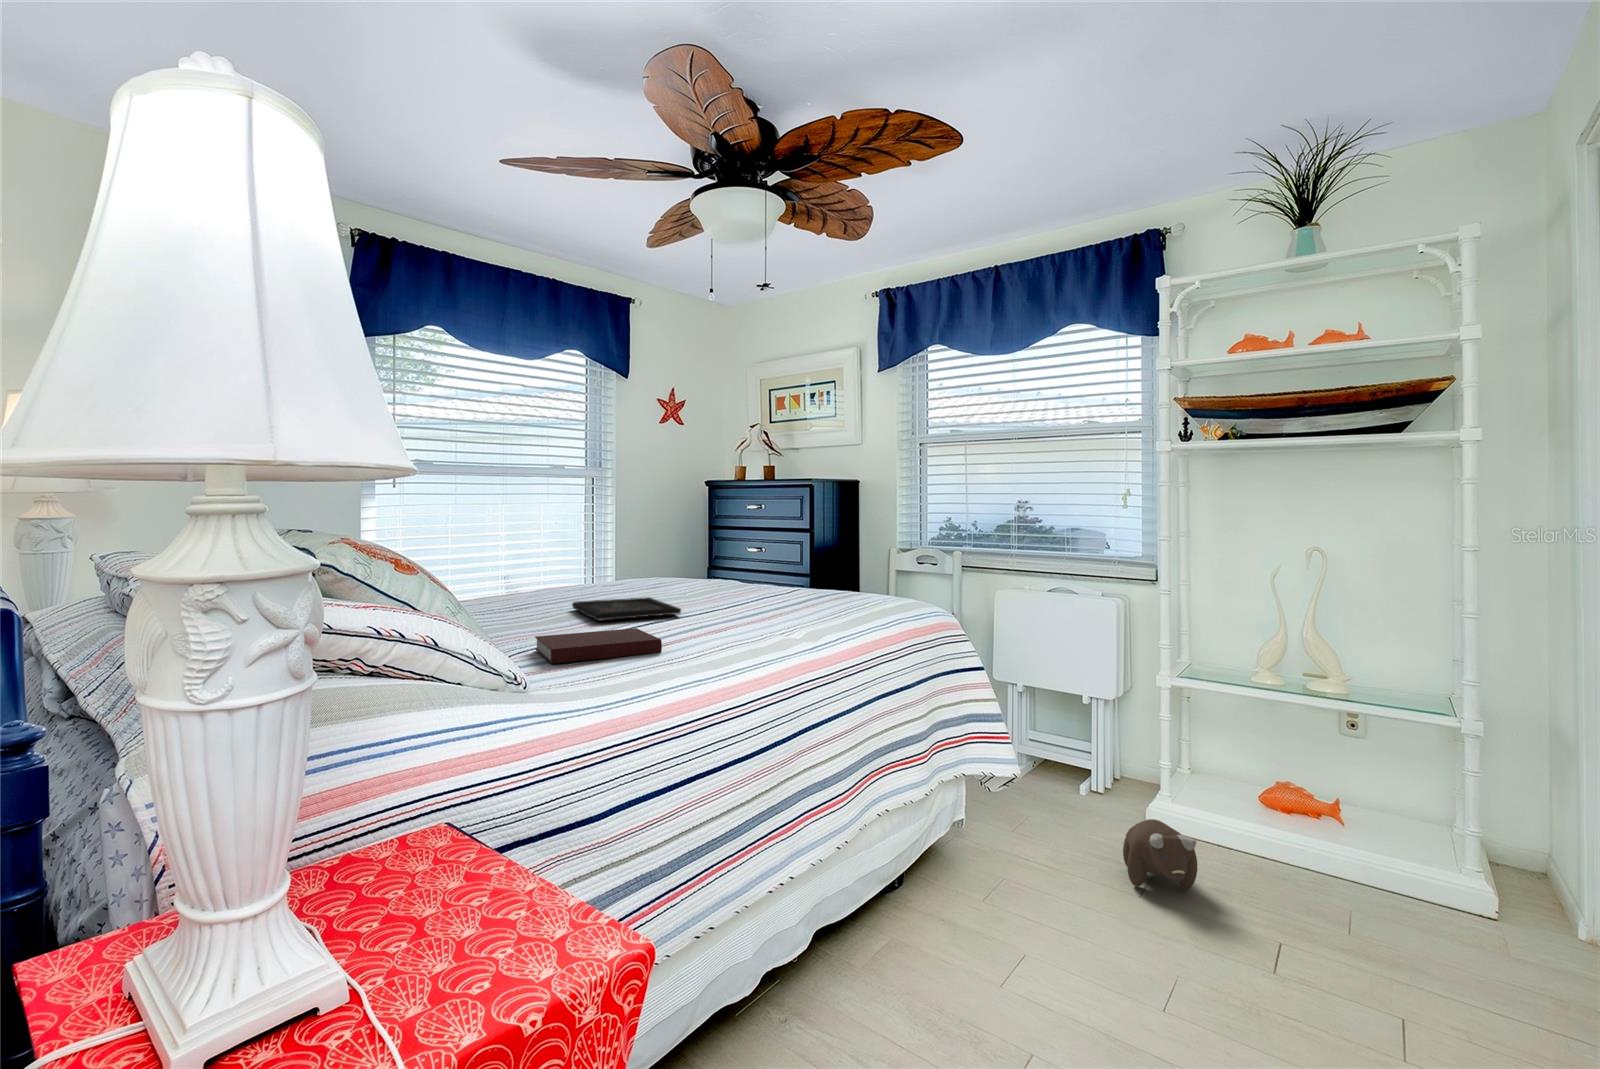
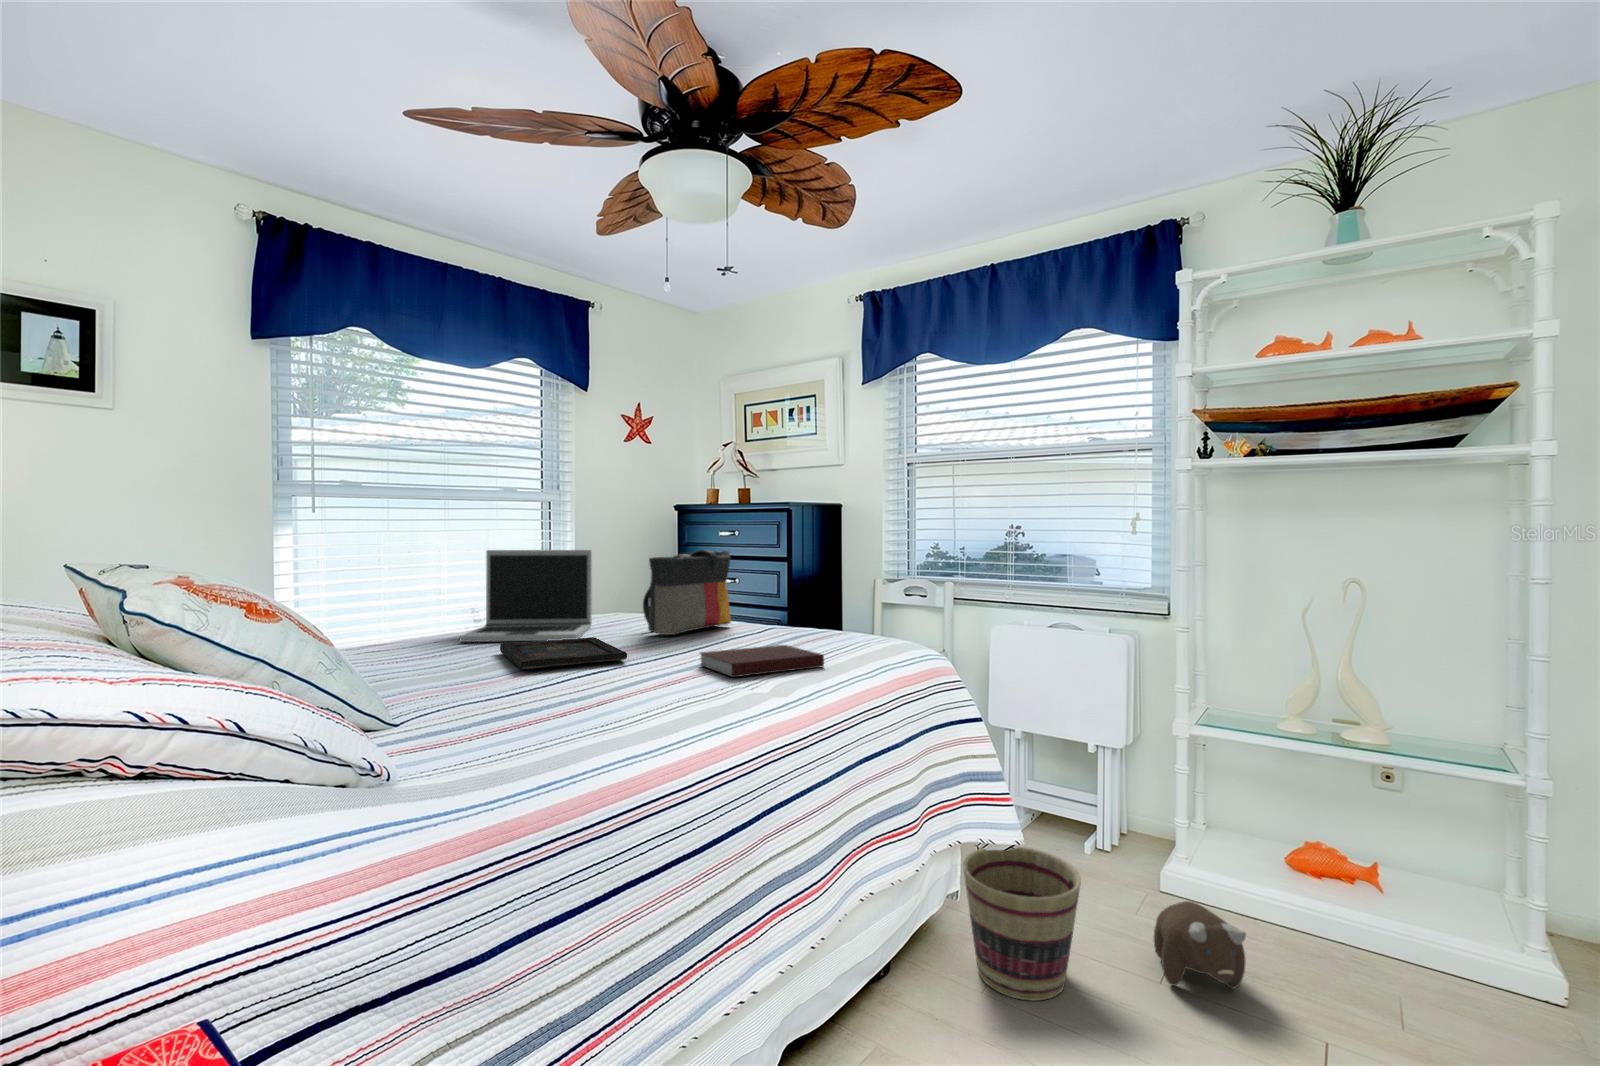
laptop: none [535,523,642,601] -> present [460,550,592,642]
tote bag: none [687,524,763,596] -> present [643,550,731,635]
notebook: present [535,628,662,663] -> present [700,645,824,677]
basket: none [961,774,1060,895] -> present [963,847,1081,1001]

